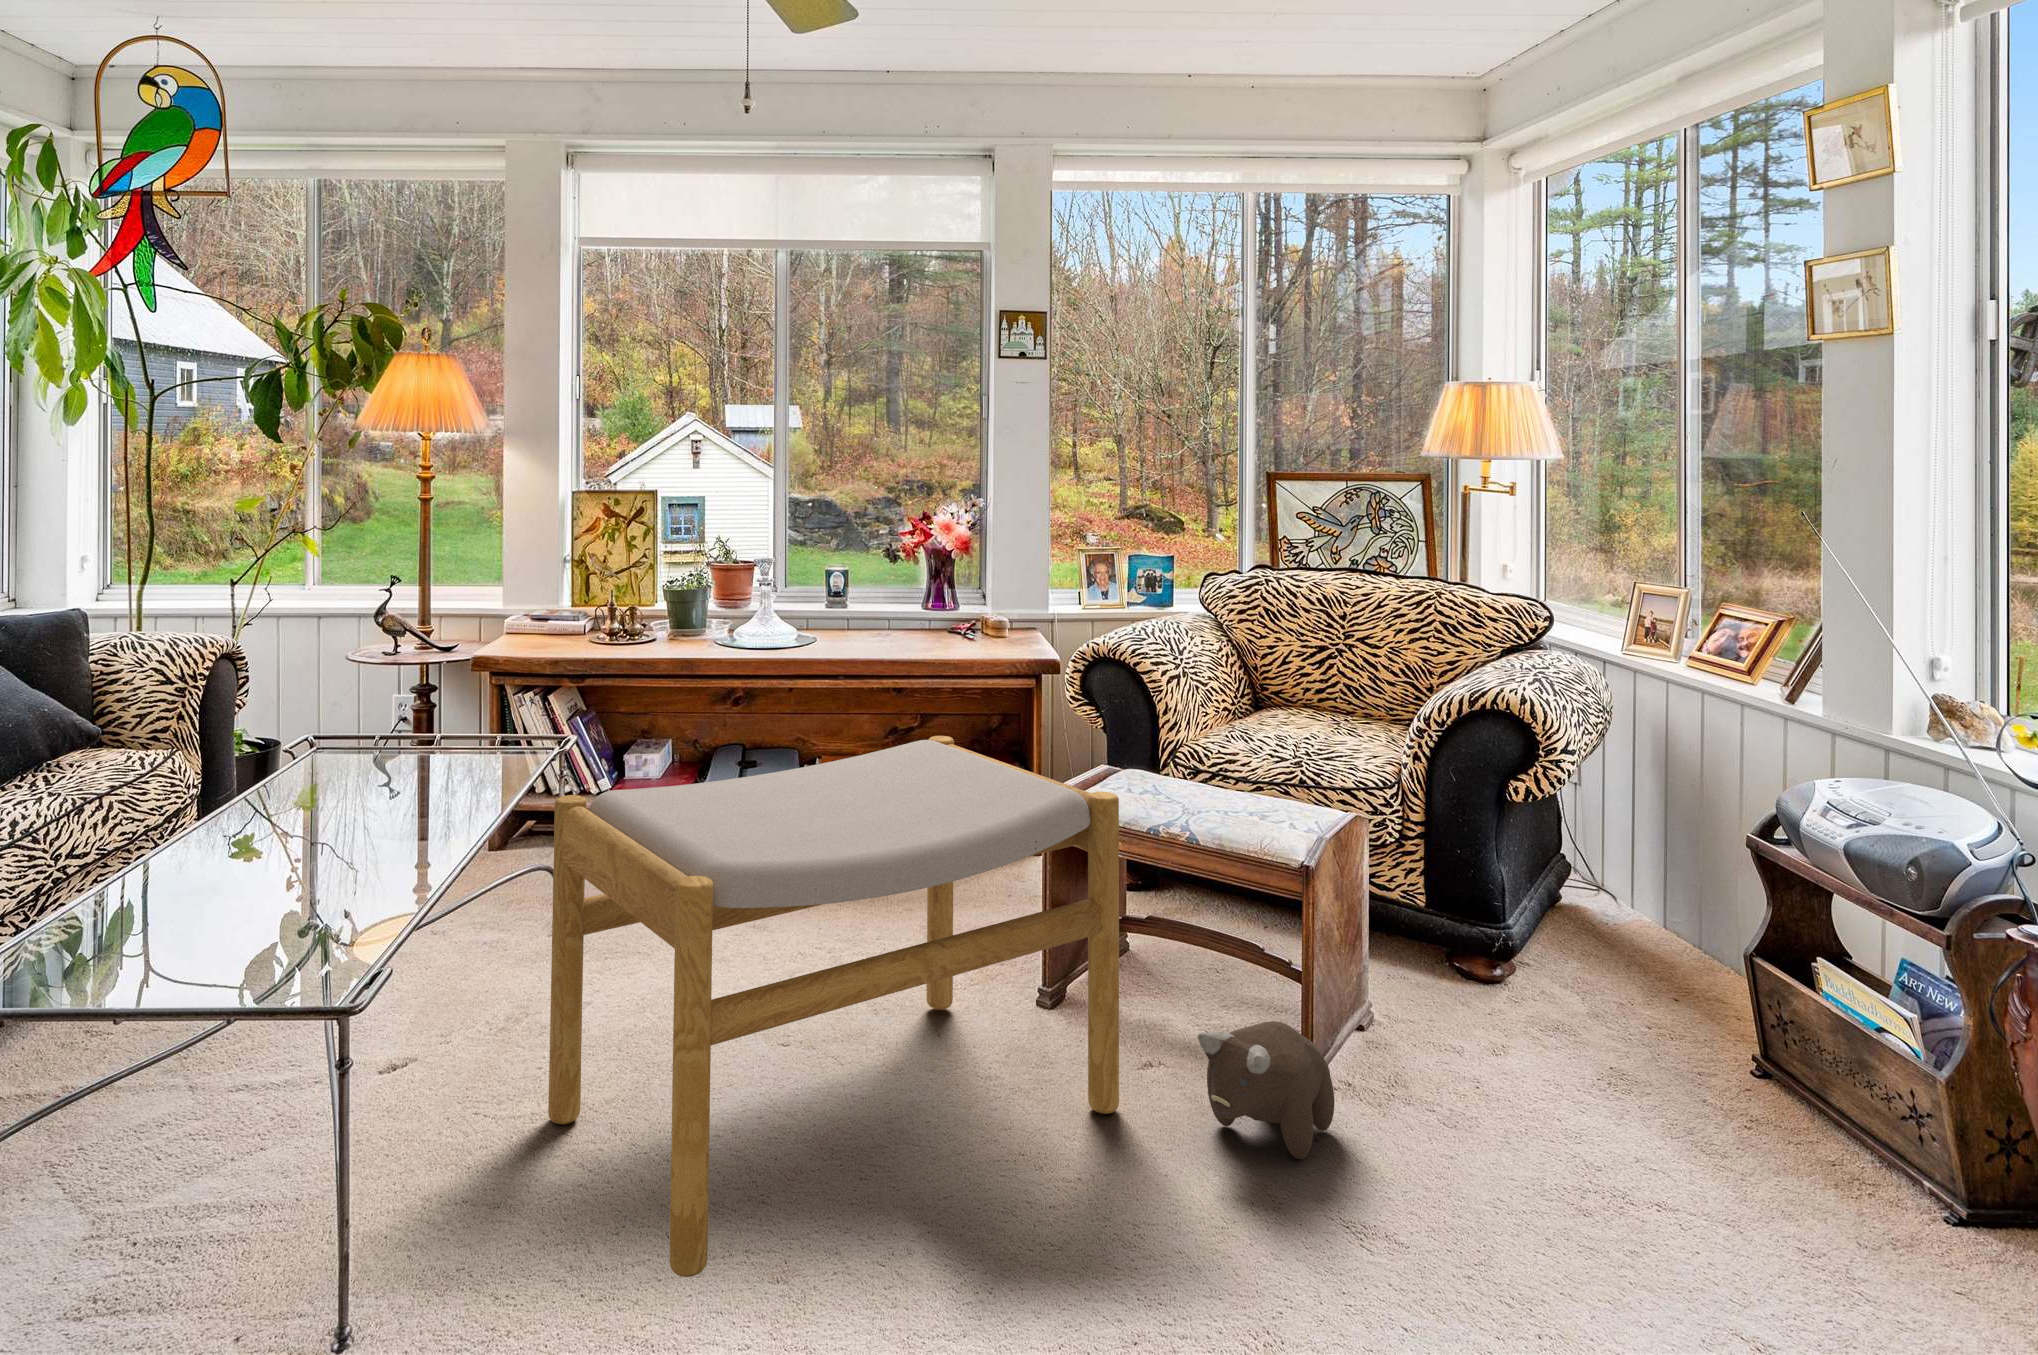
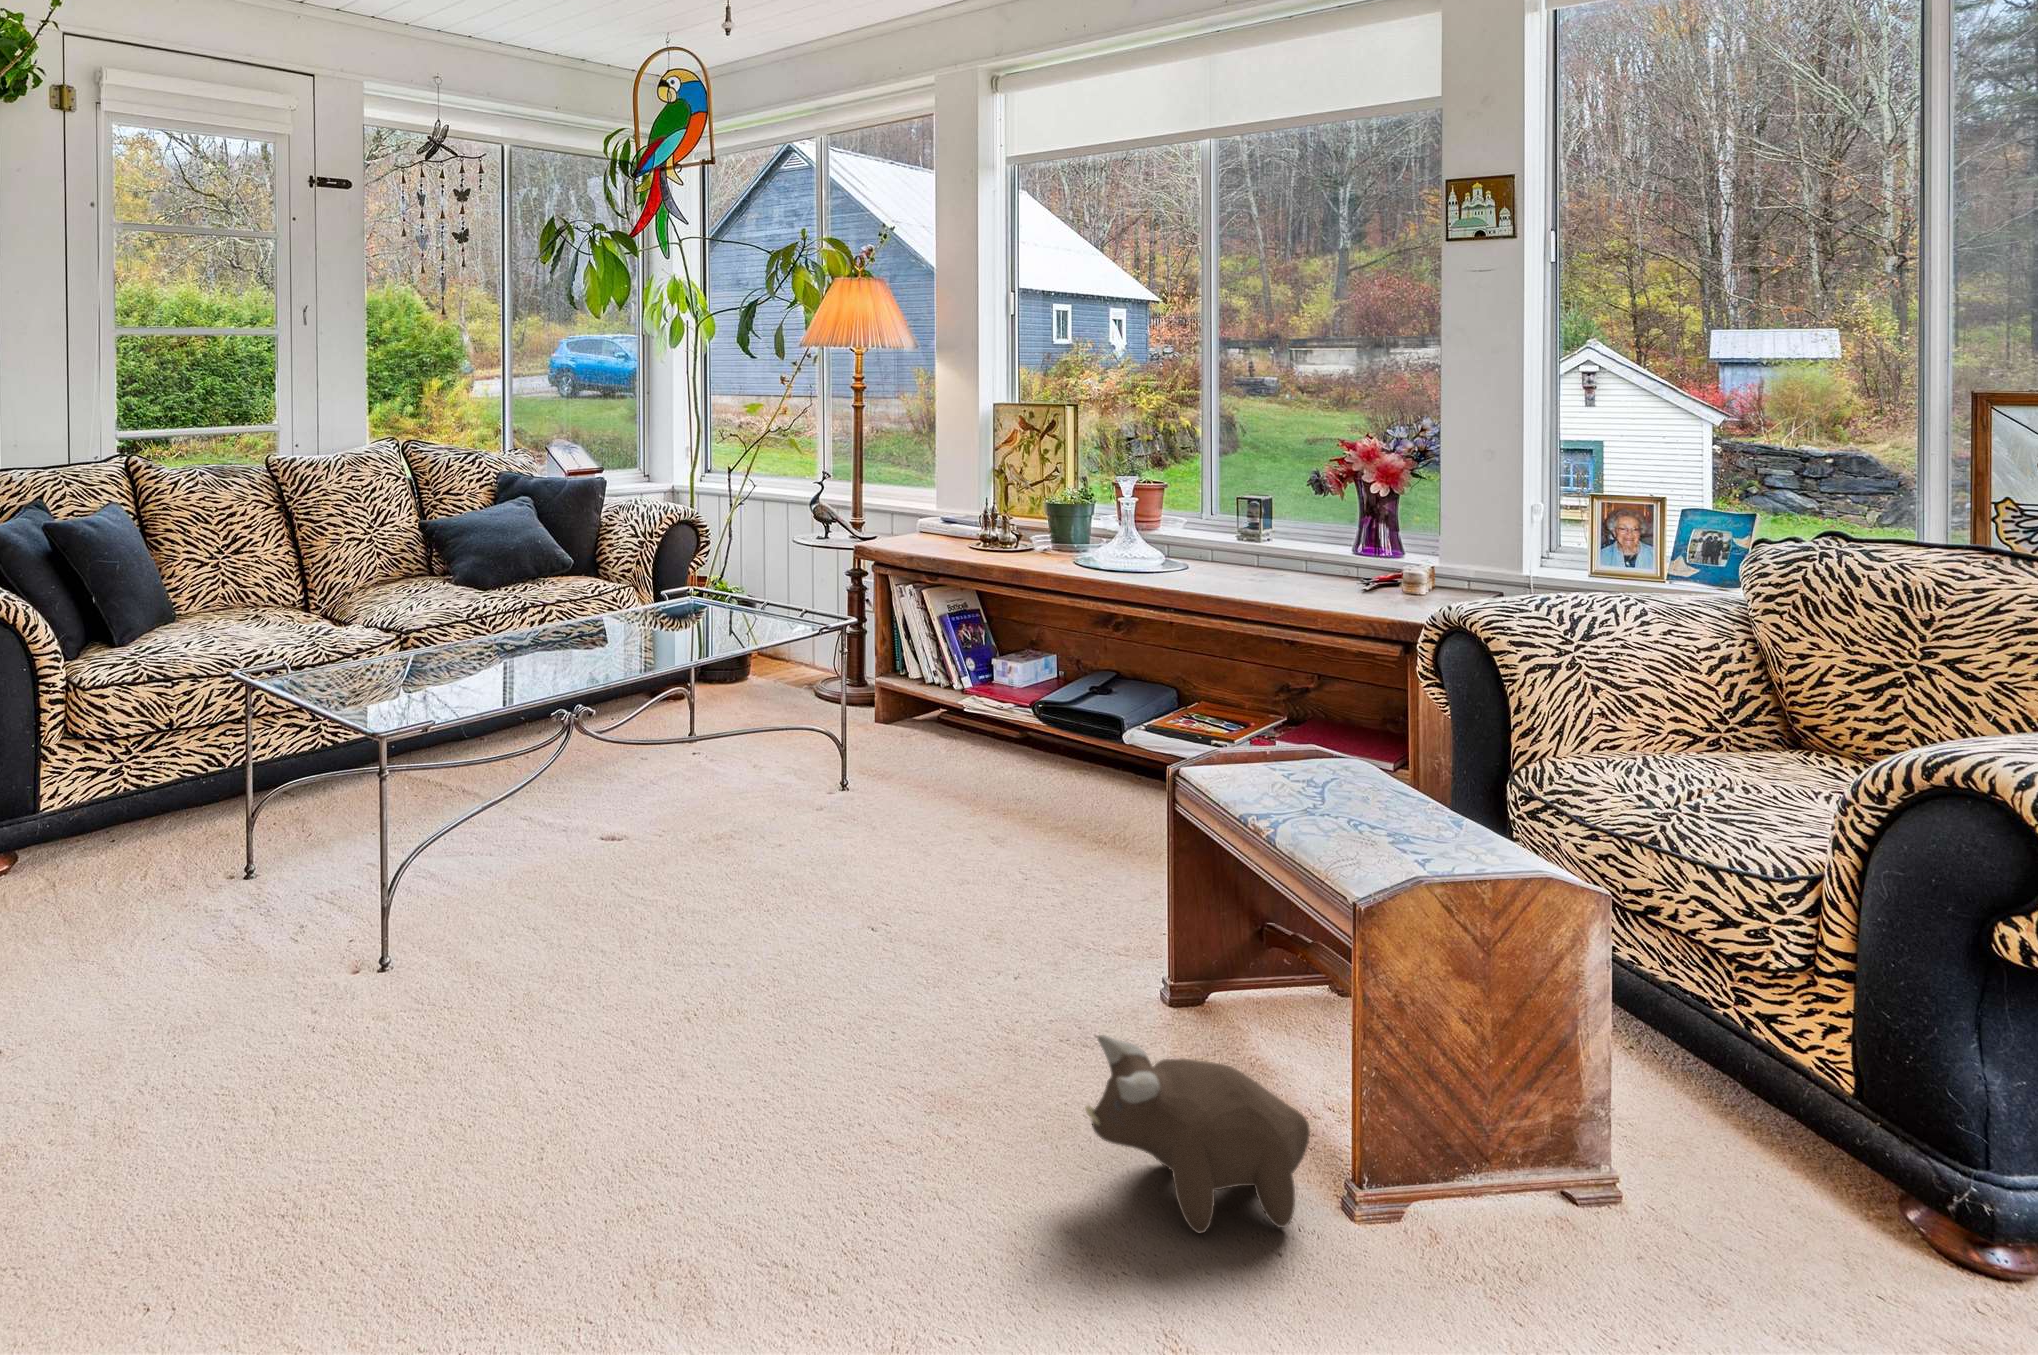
footstool: present [548,736,1119,1277] -> none [565,643,1087,1097]

